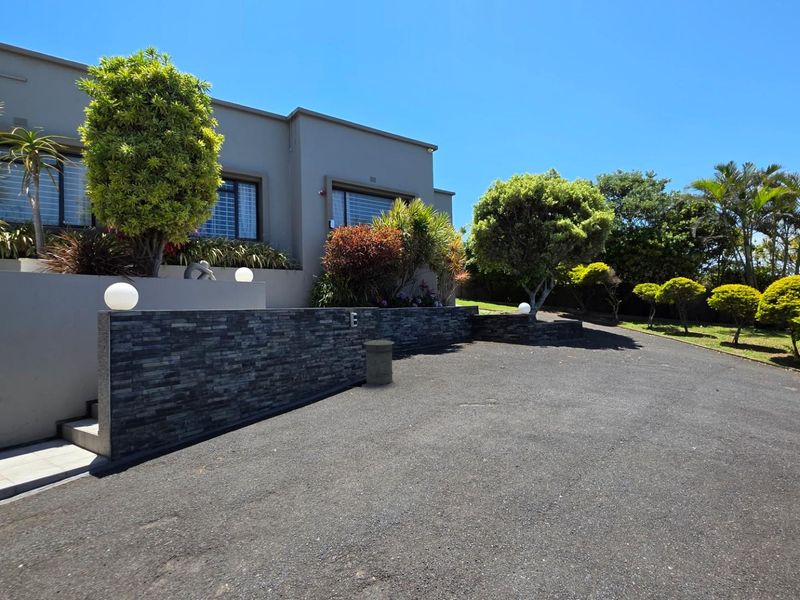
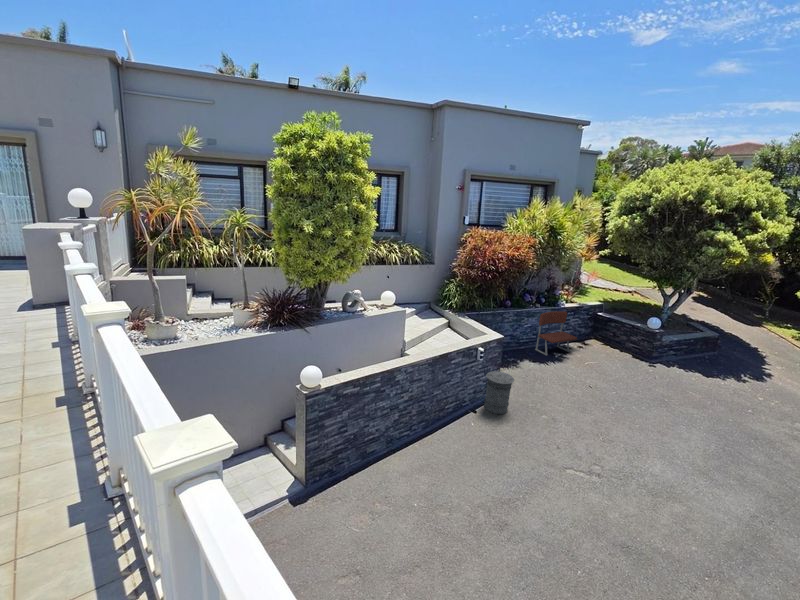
bench: none [419,306,459,350] -> present [535,311,577,356]

